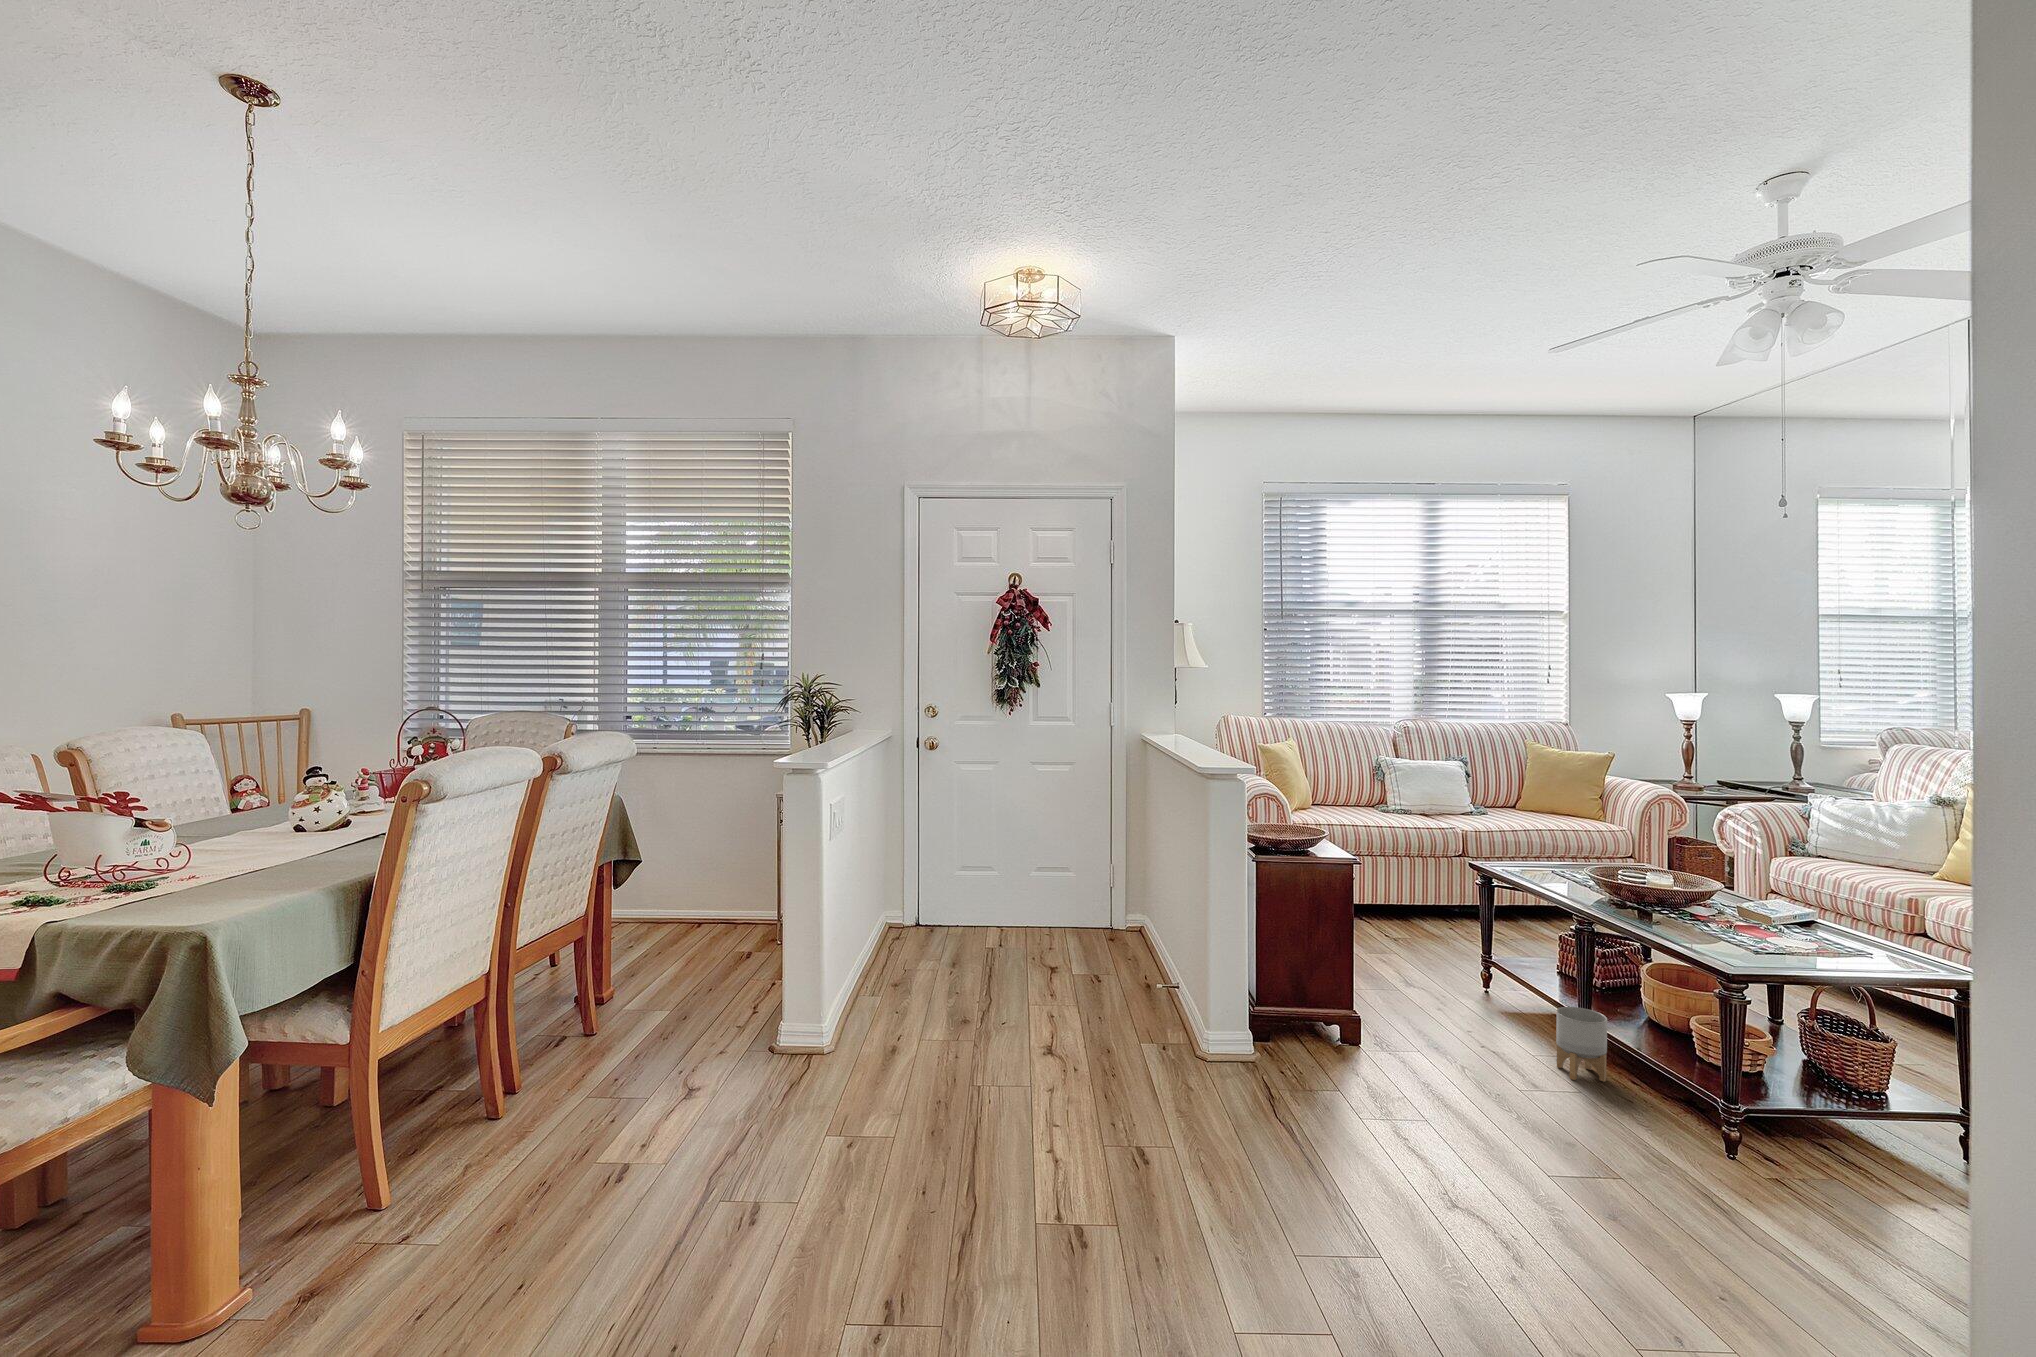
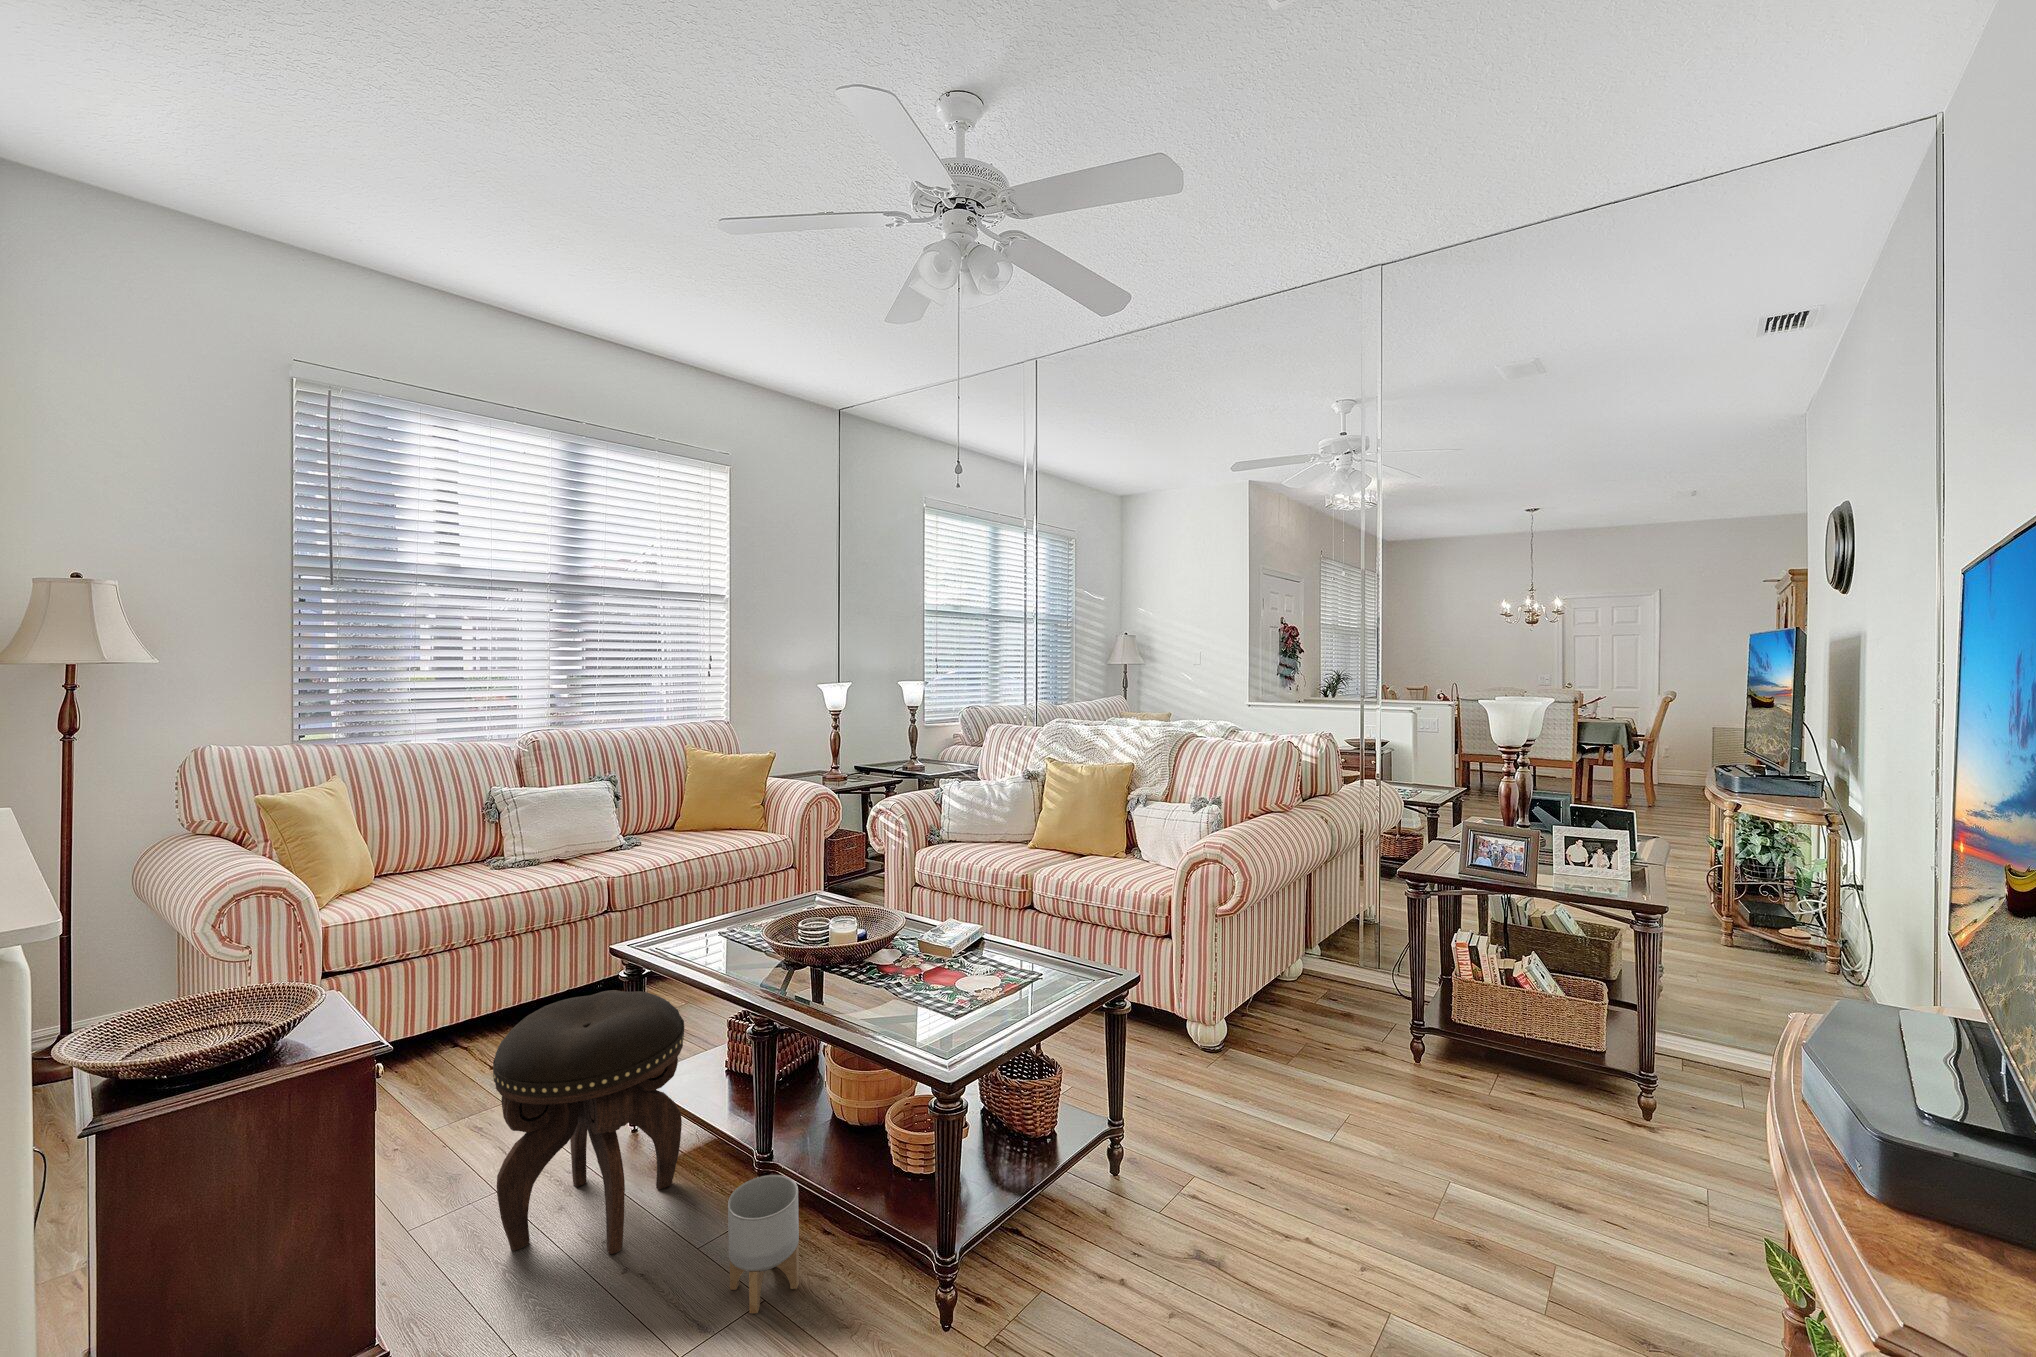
footstool: none [1411,880,1528,1031] -> present [493,990,684,1254]

